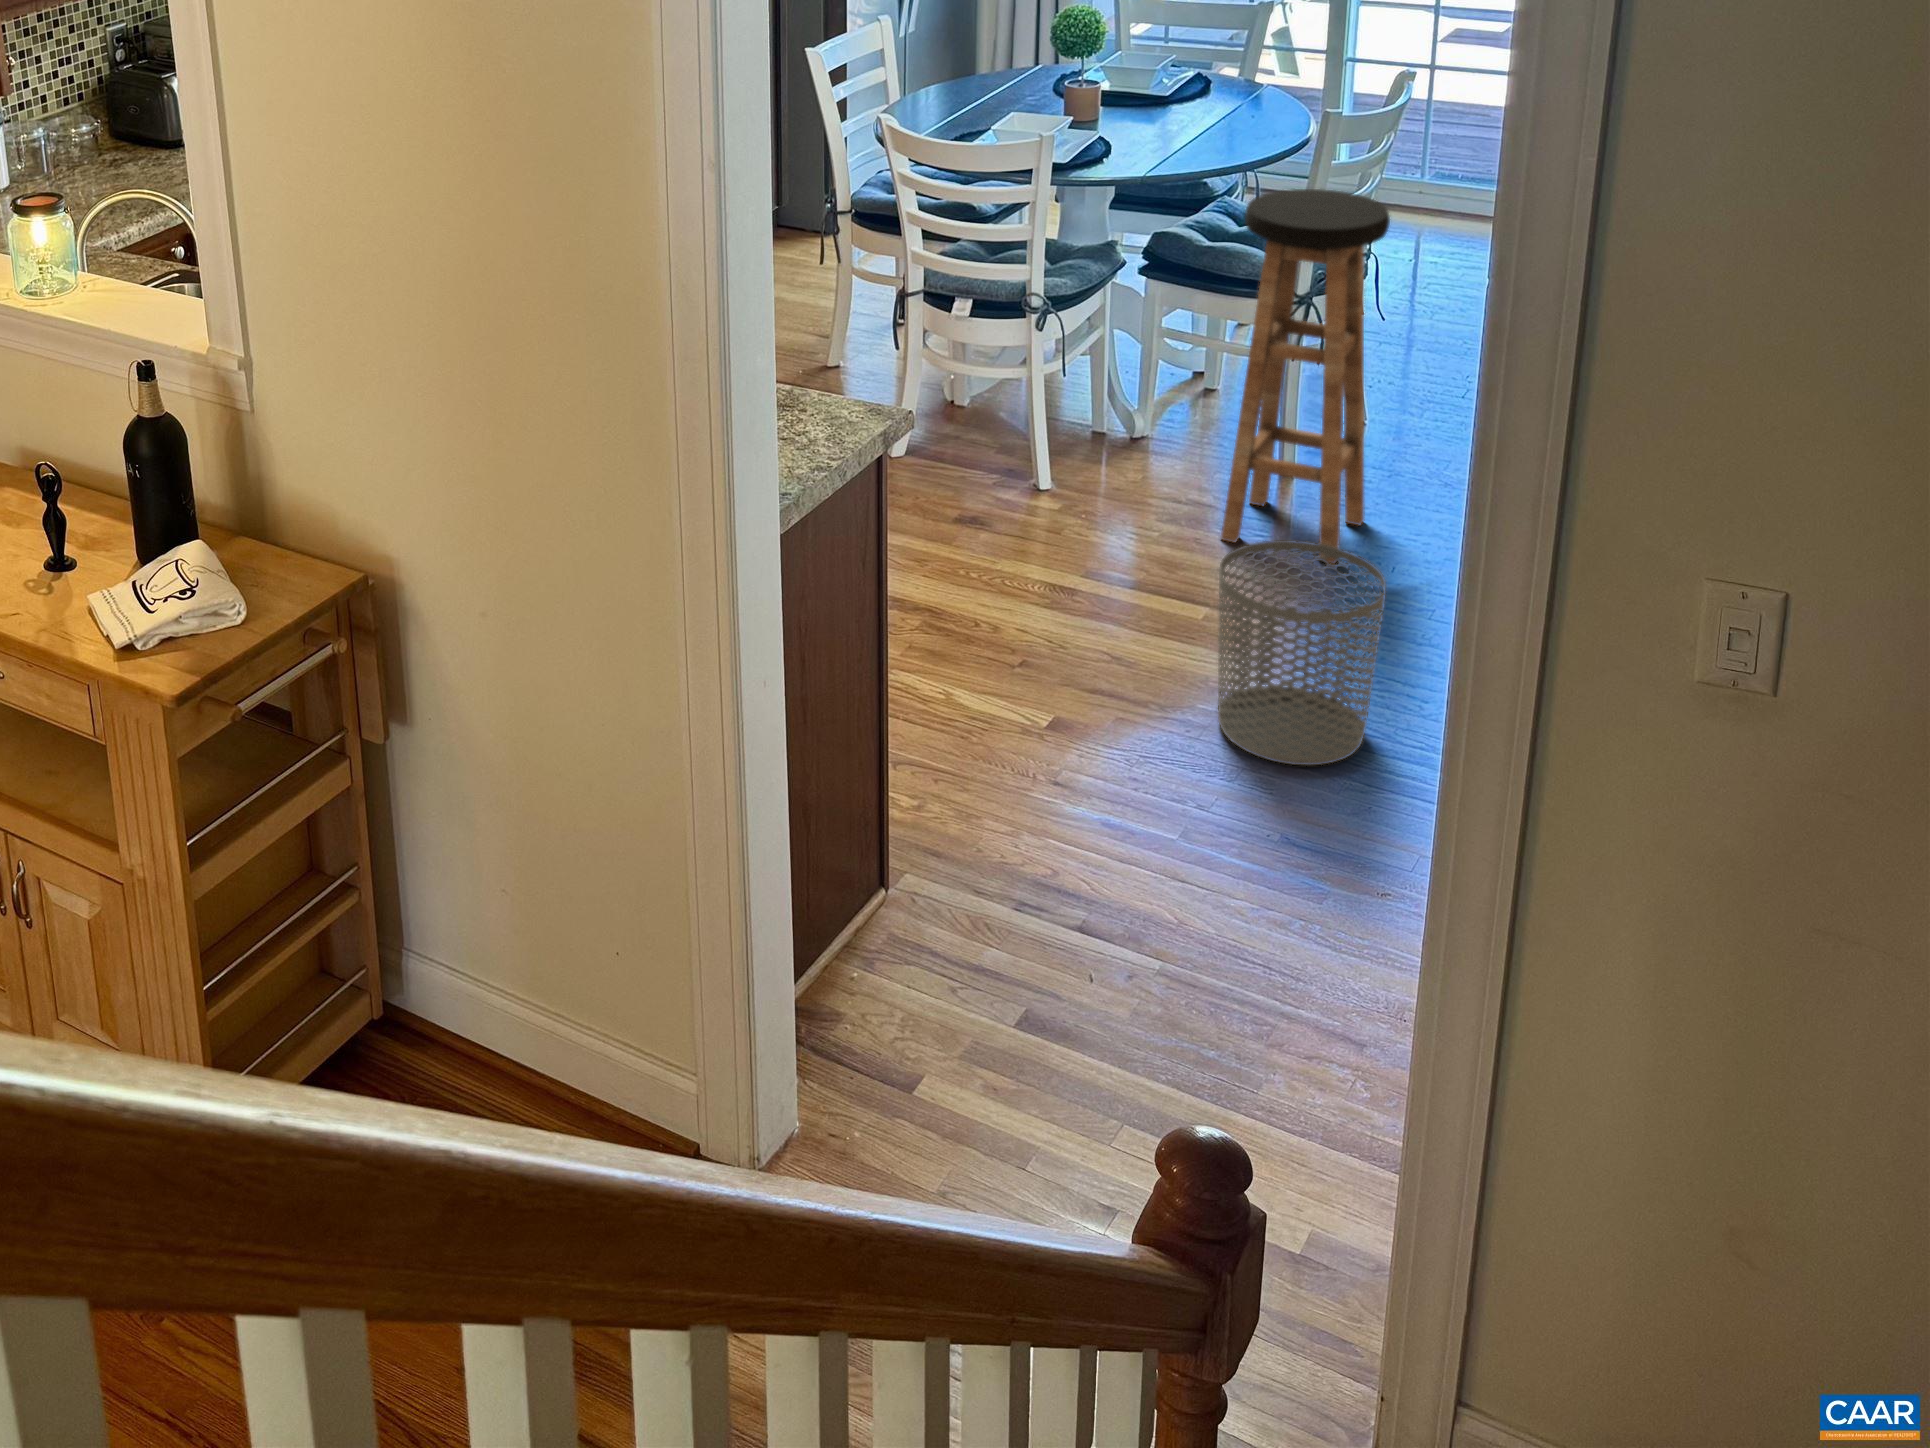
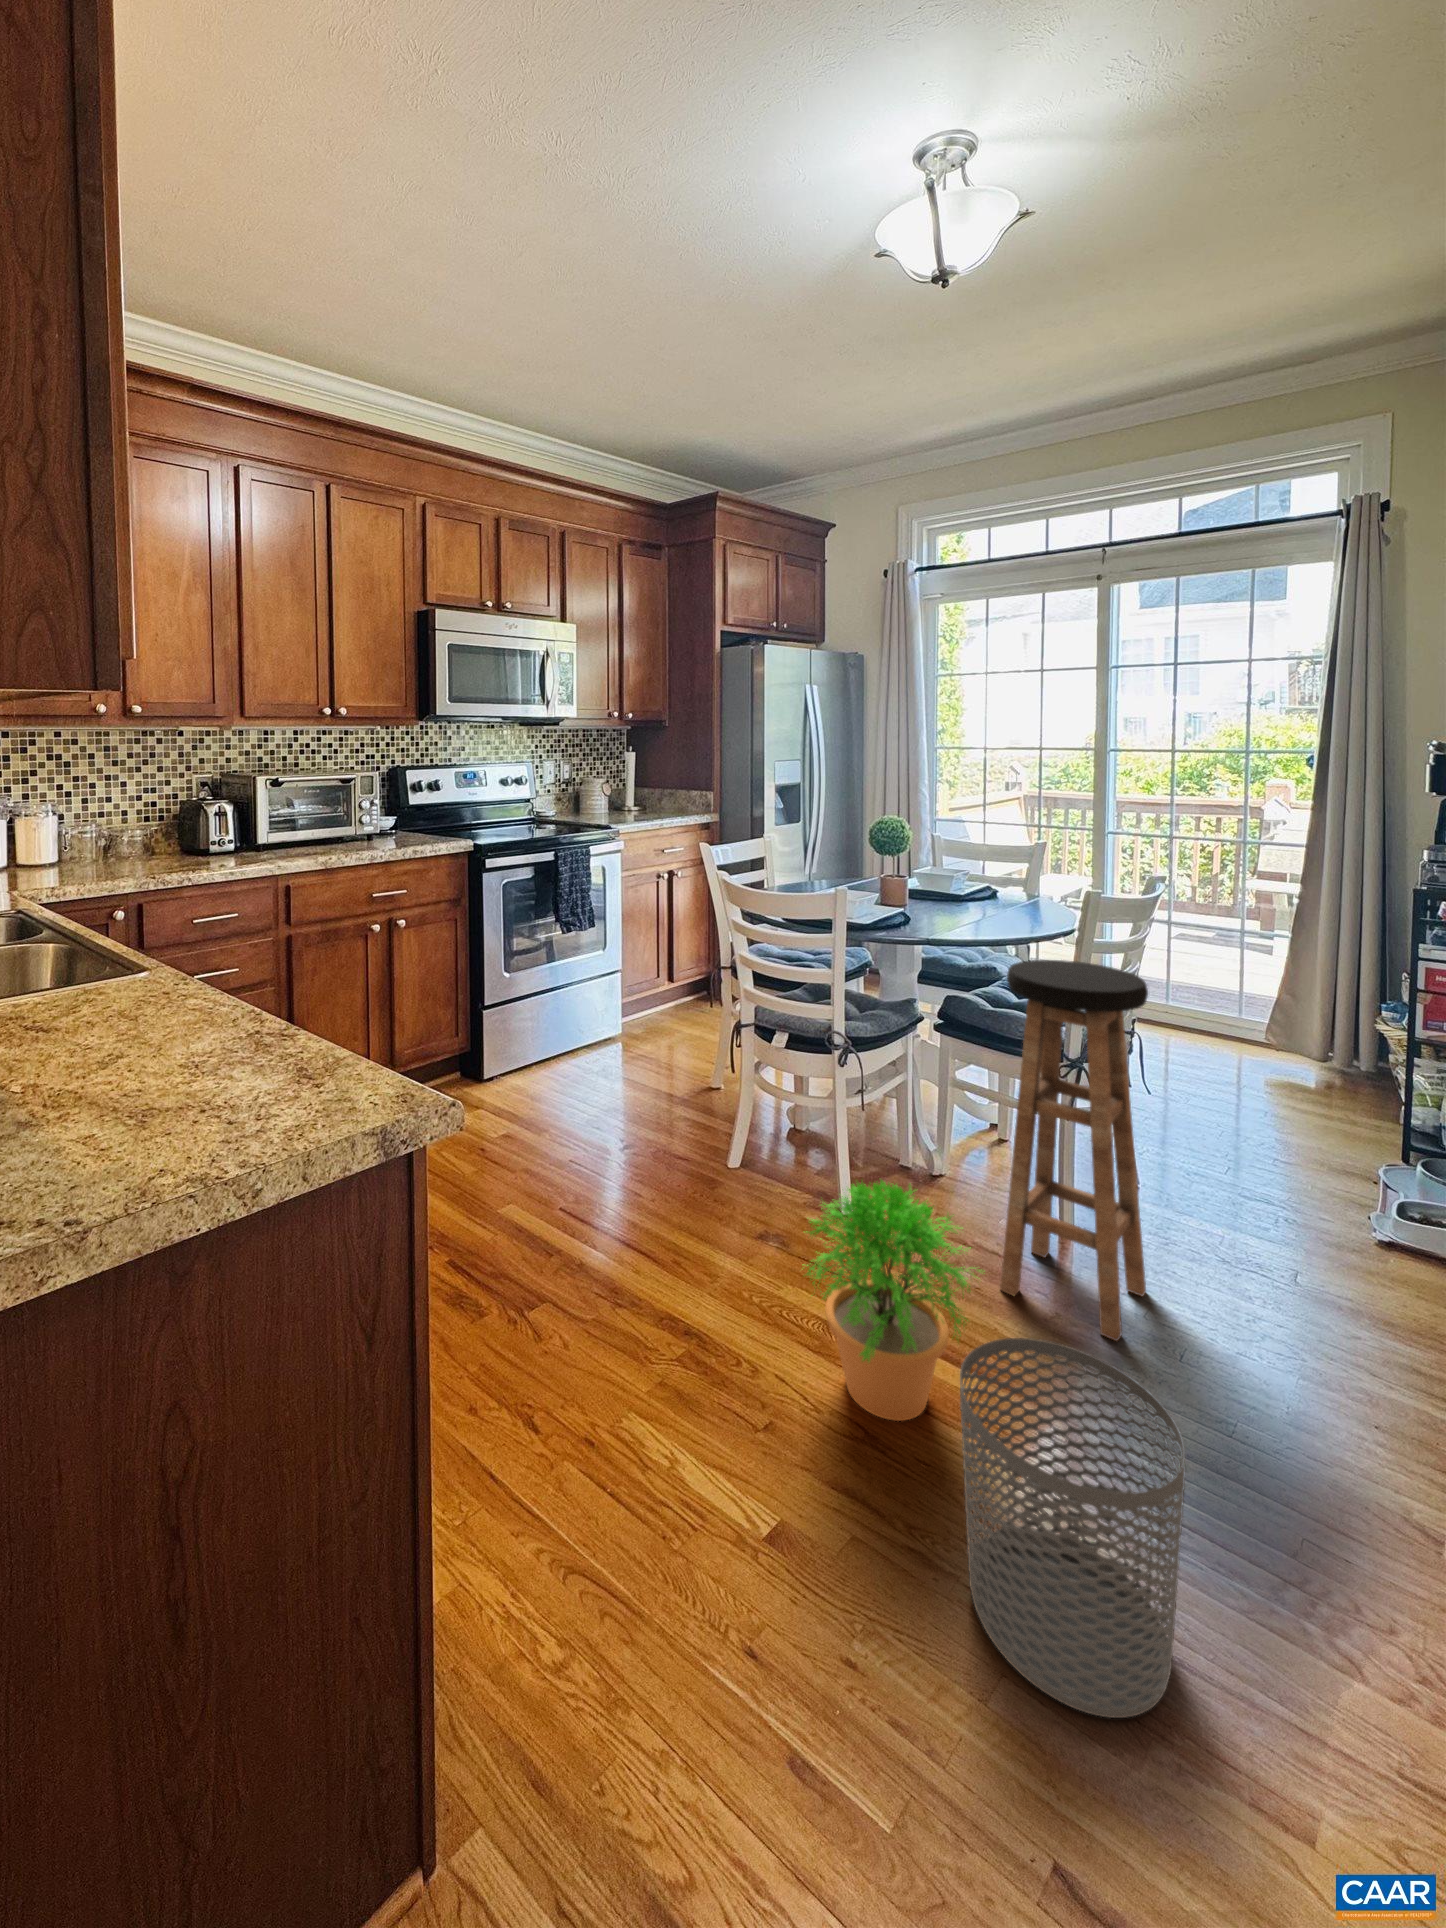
potted plant: none [1045,437,1226,646] -> present [806,1180,978,1421]

